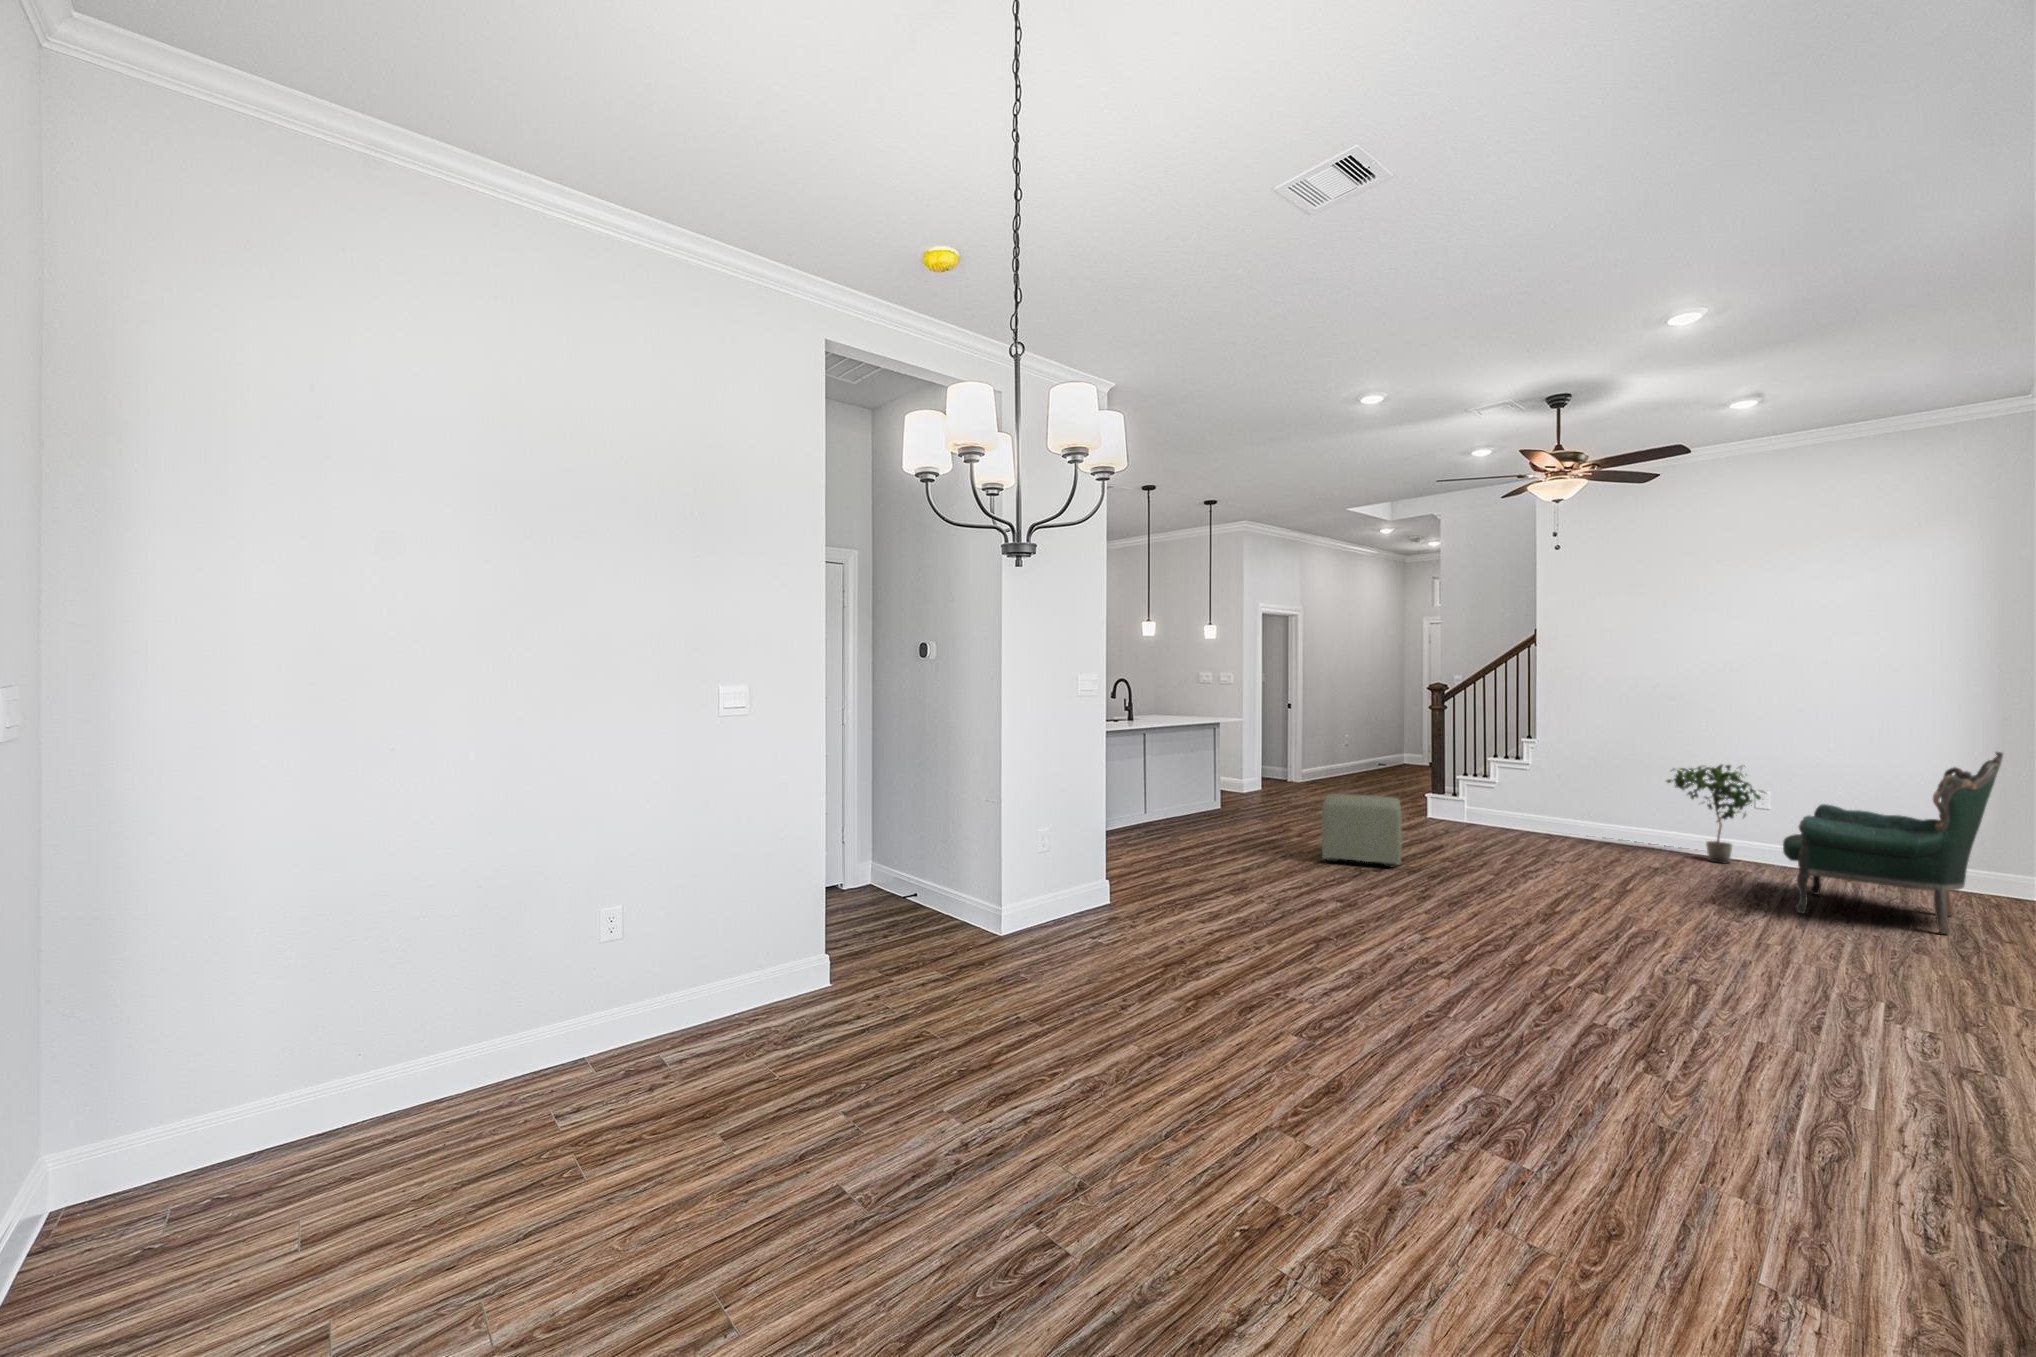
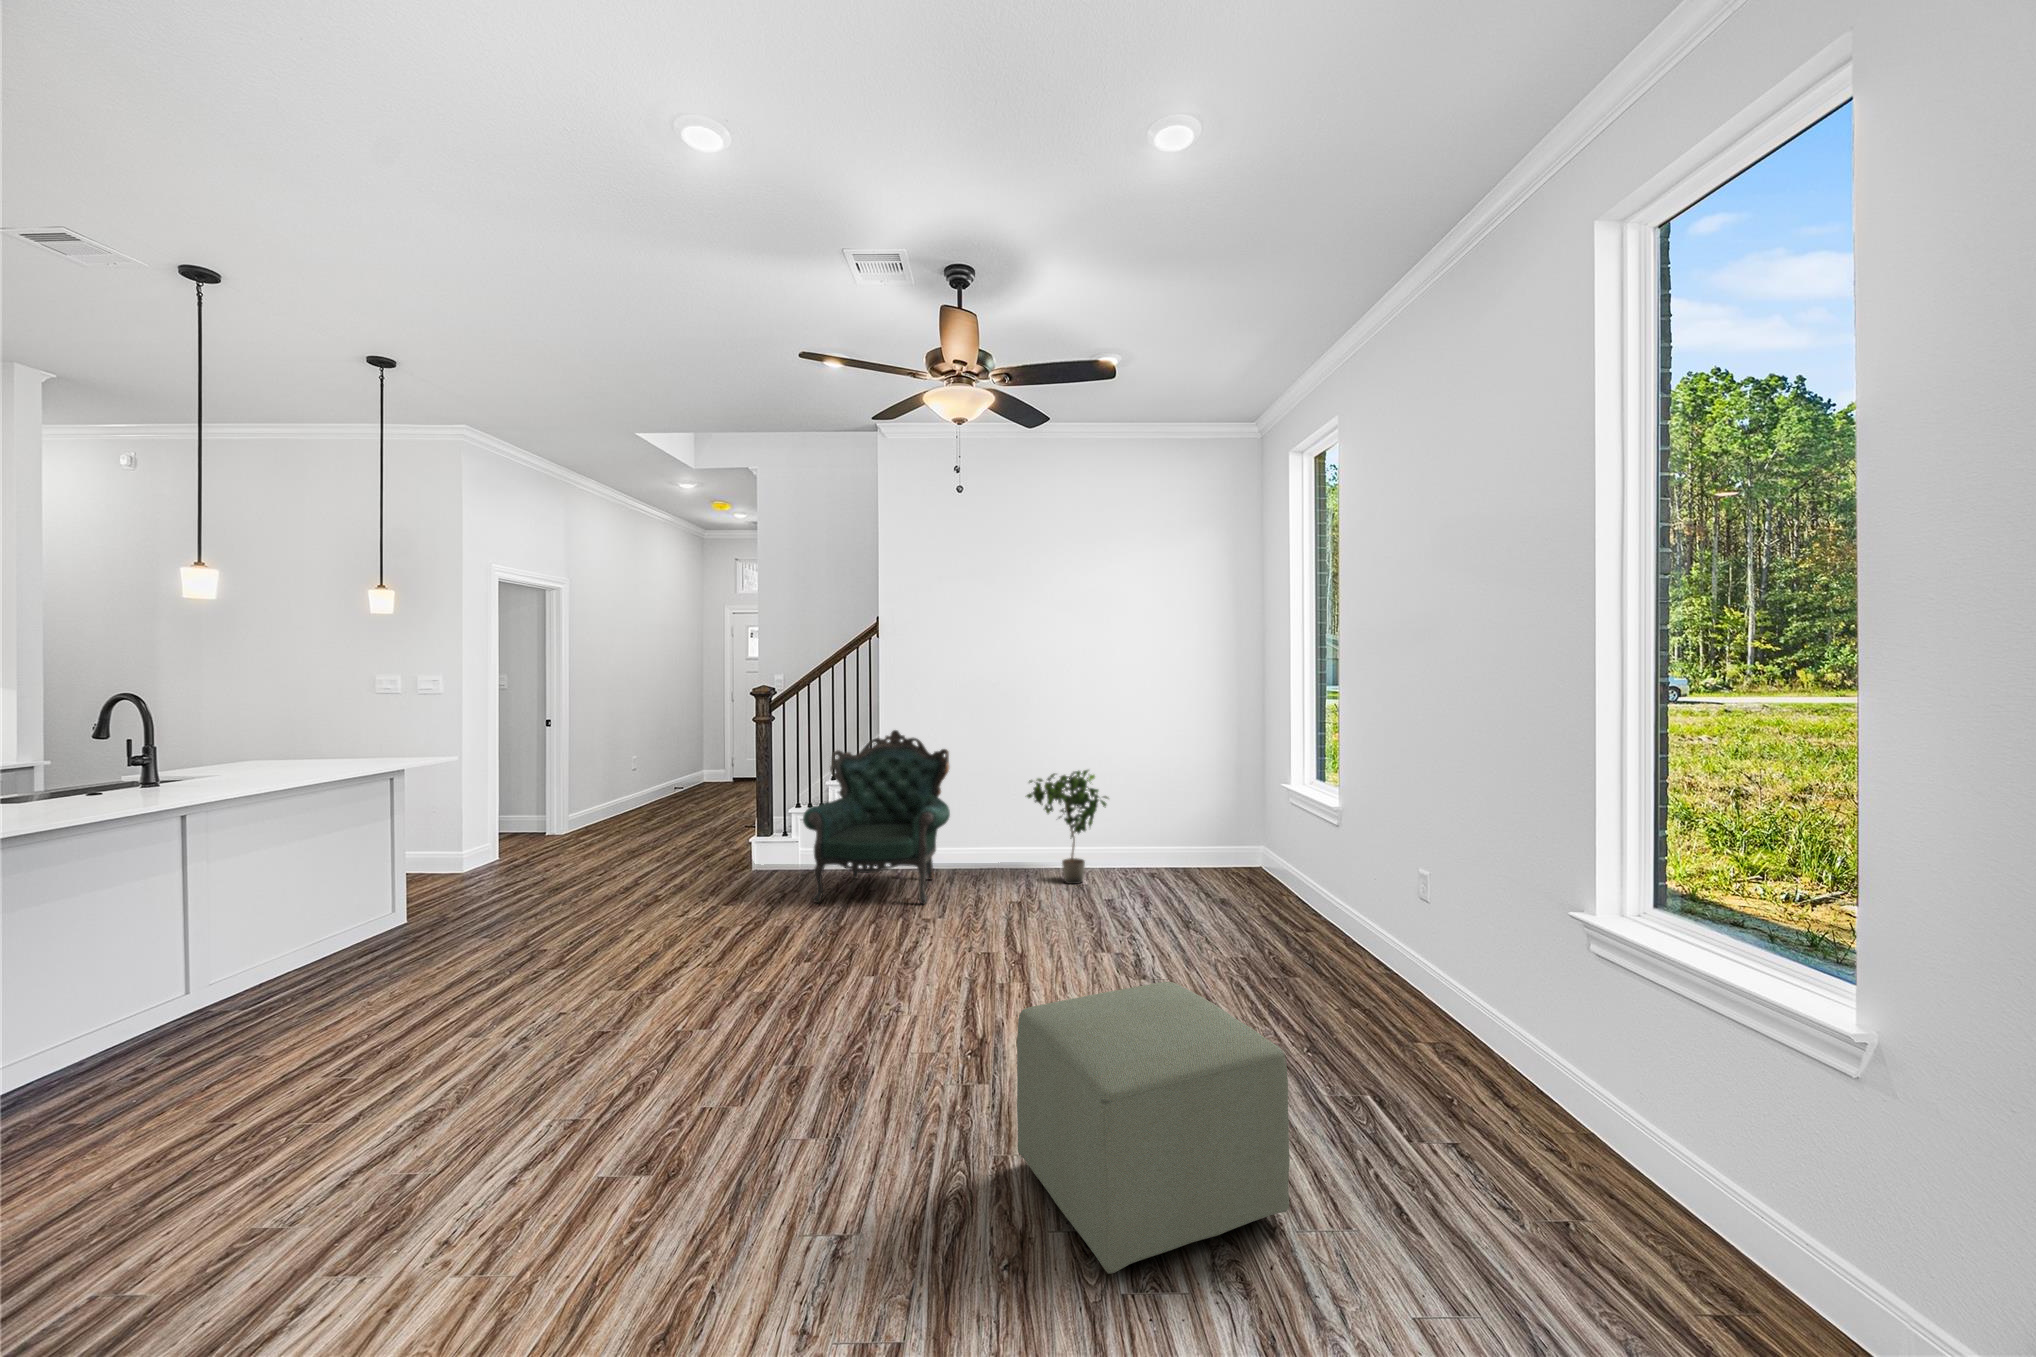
armchair: present [1783,752,2003,934] -> present [803,730,950,904]
ottoman: present [1322,794,1402,867] -> present [1017,982,1290,1274]

